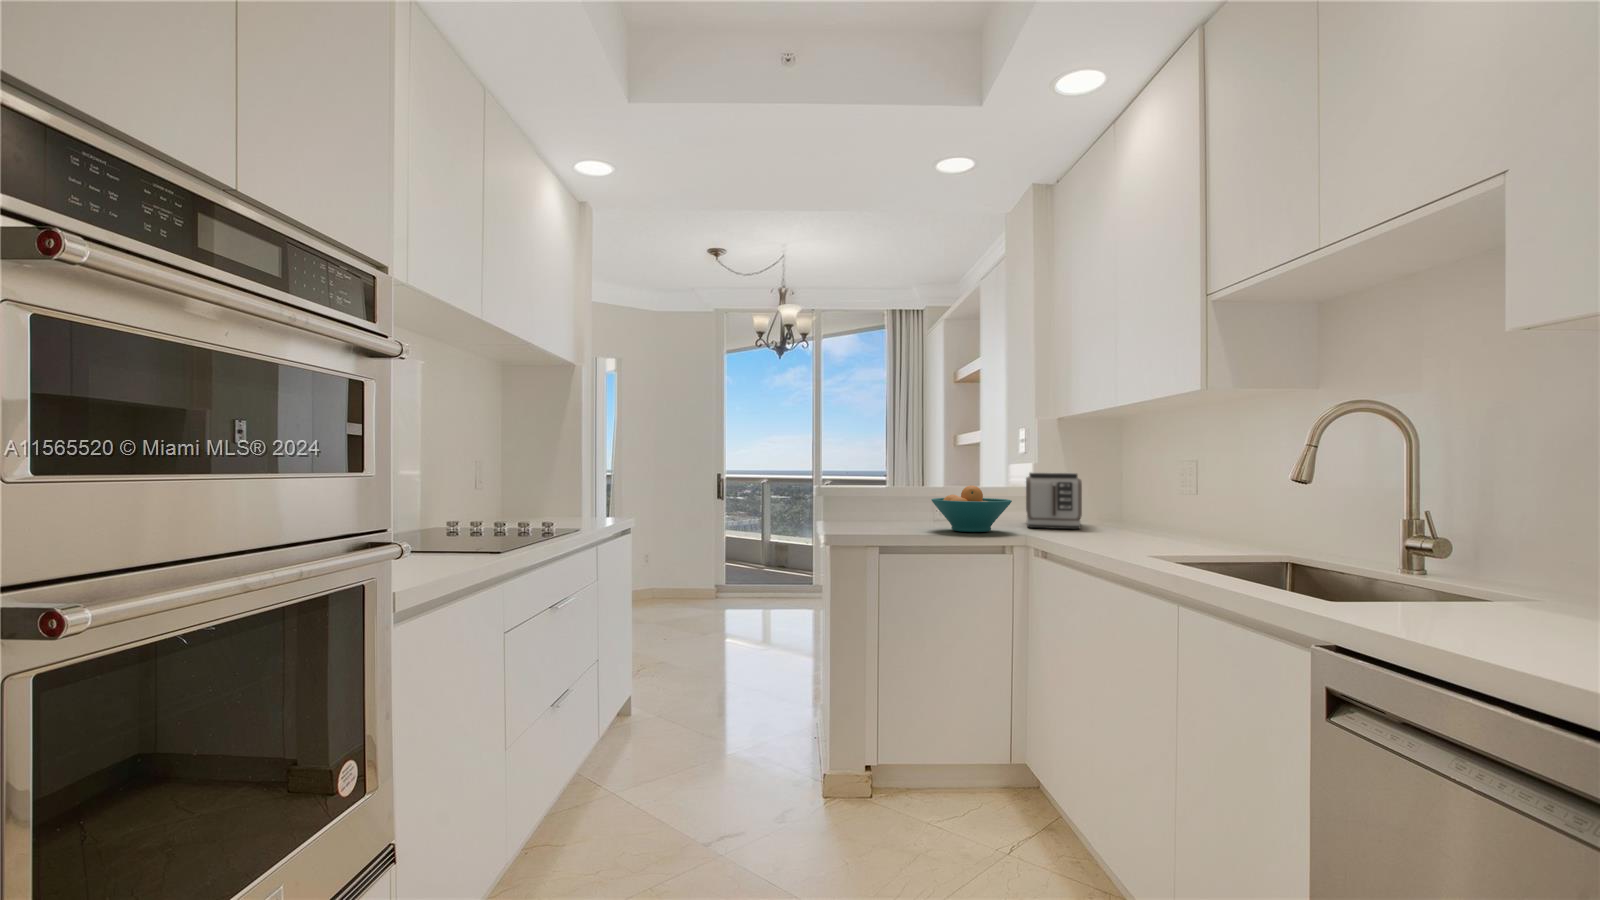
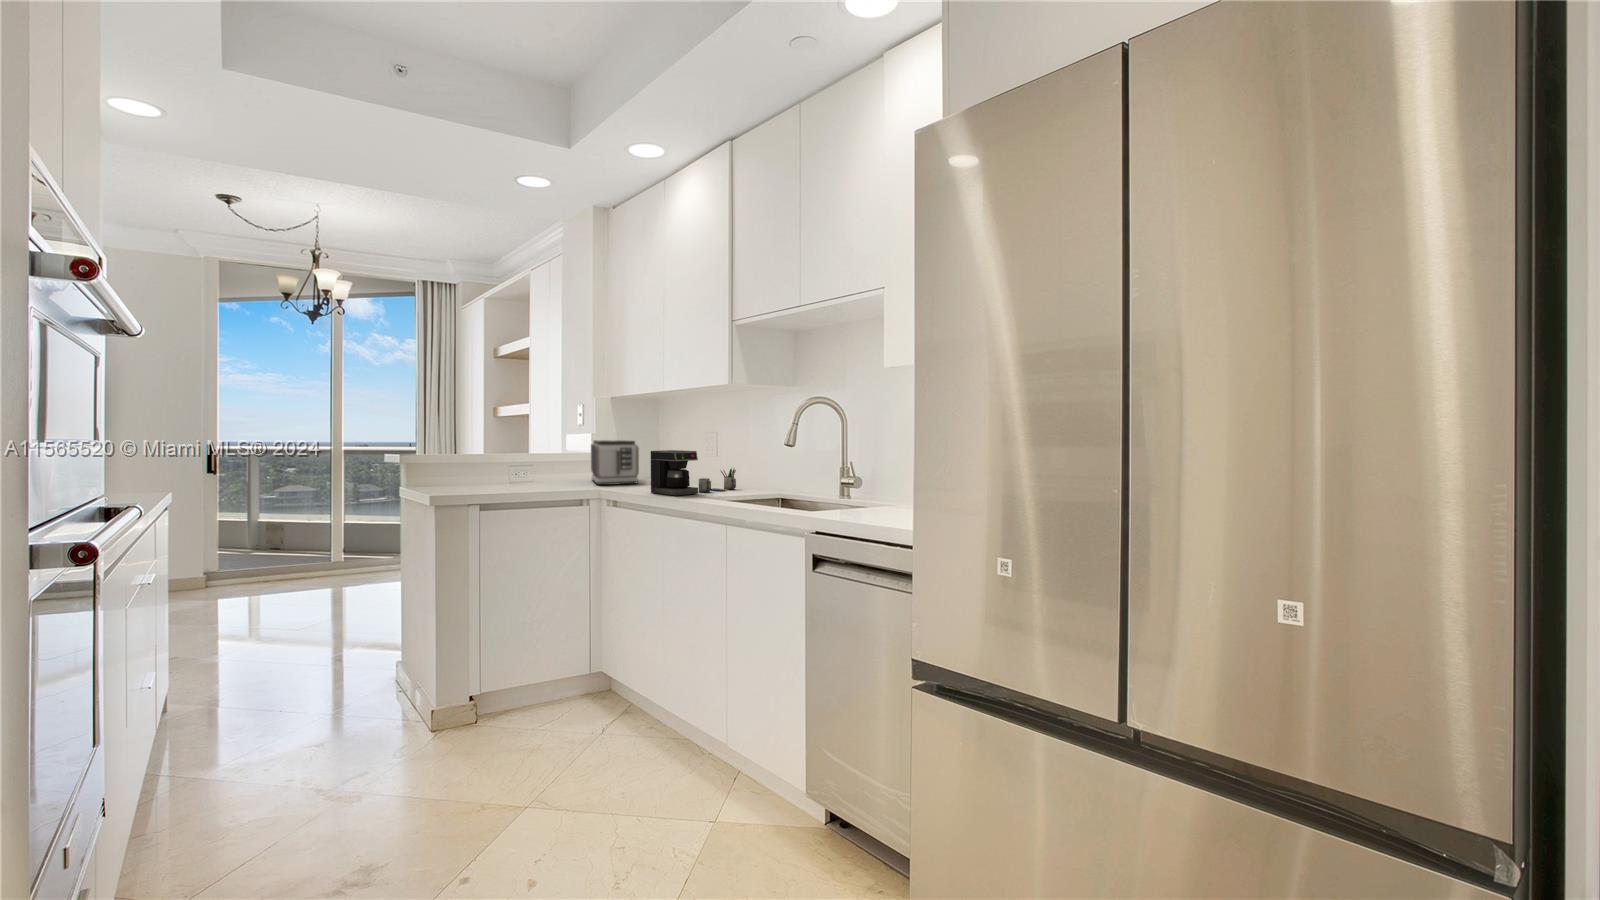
fruit bowl: present [931,485,1012,532] -> none [514,453,587,492]
coffee maker: none [1088,486,1221,548] -> present [651,450,736,496]

